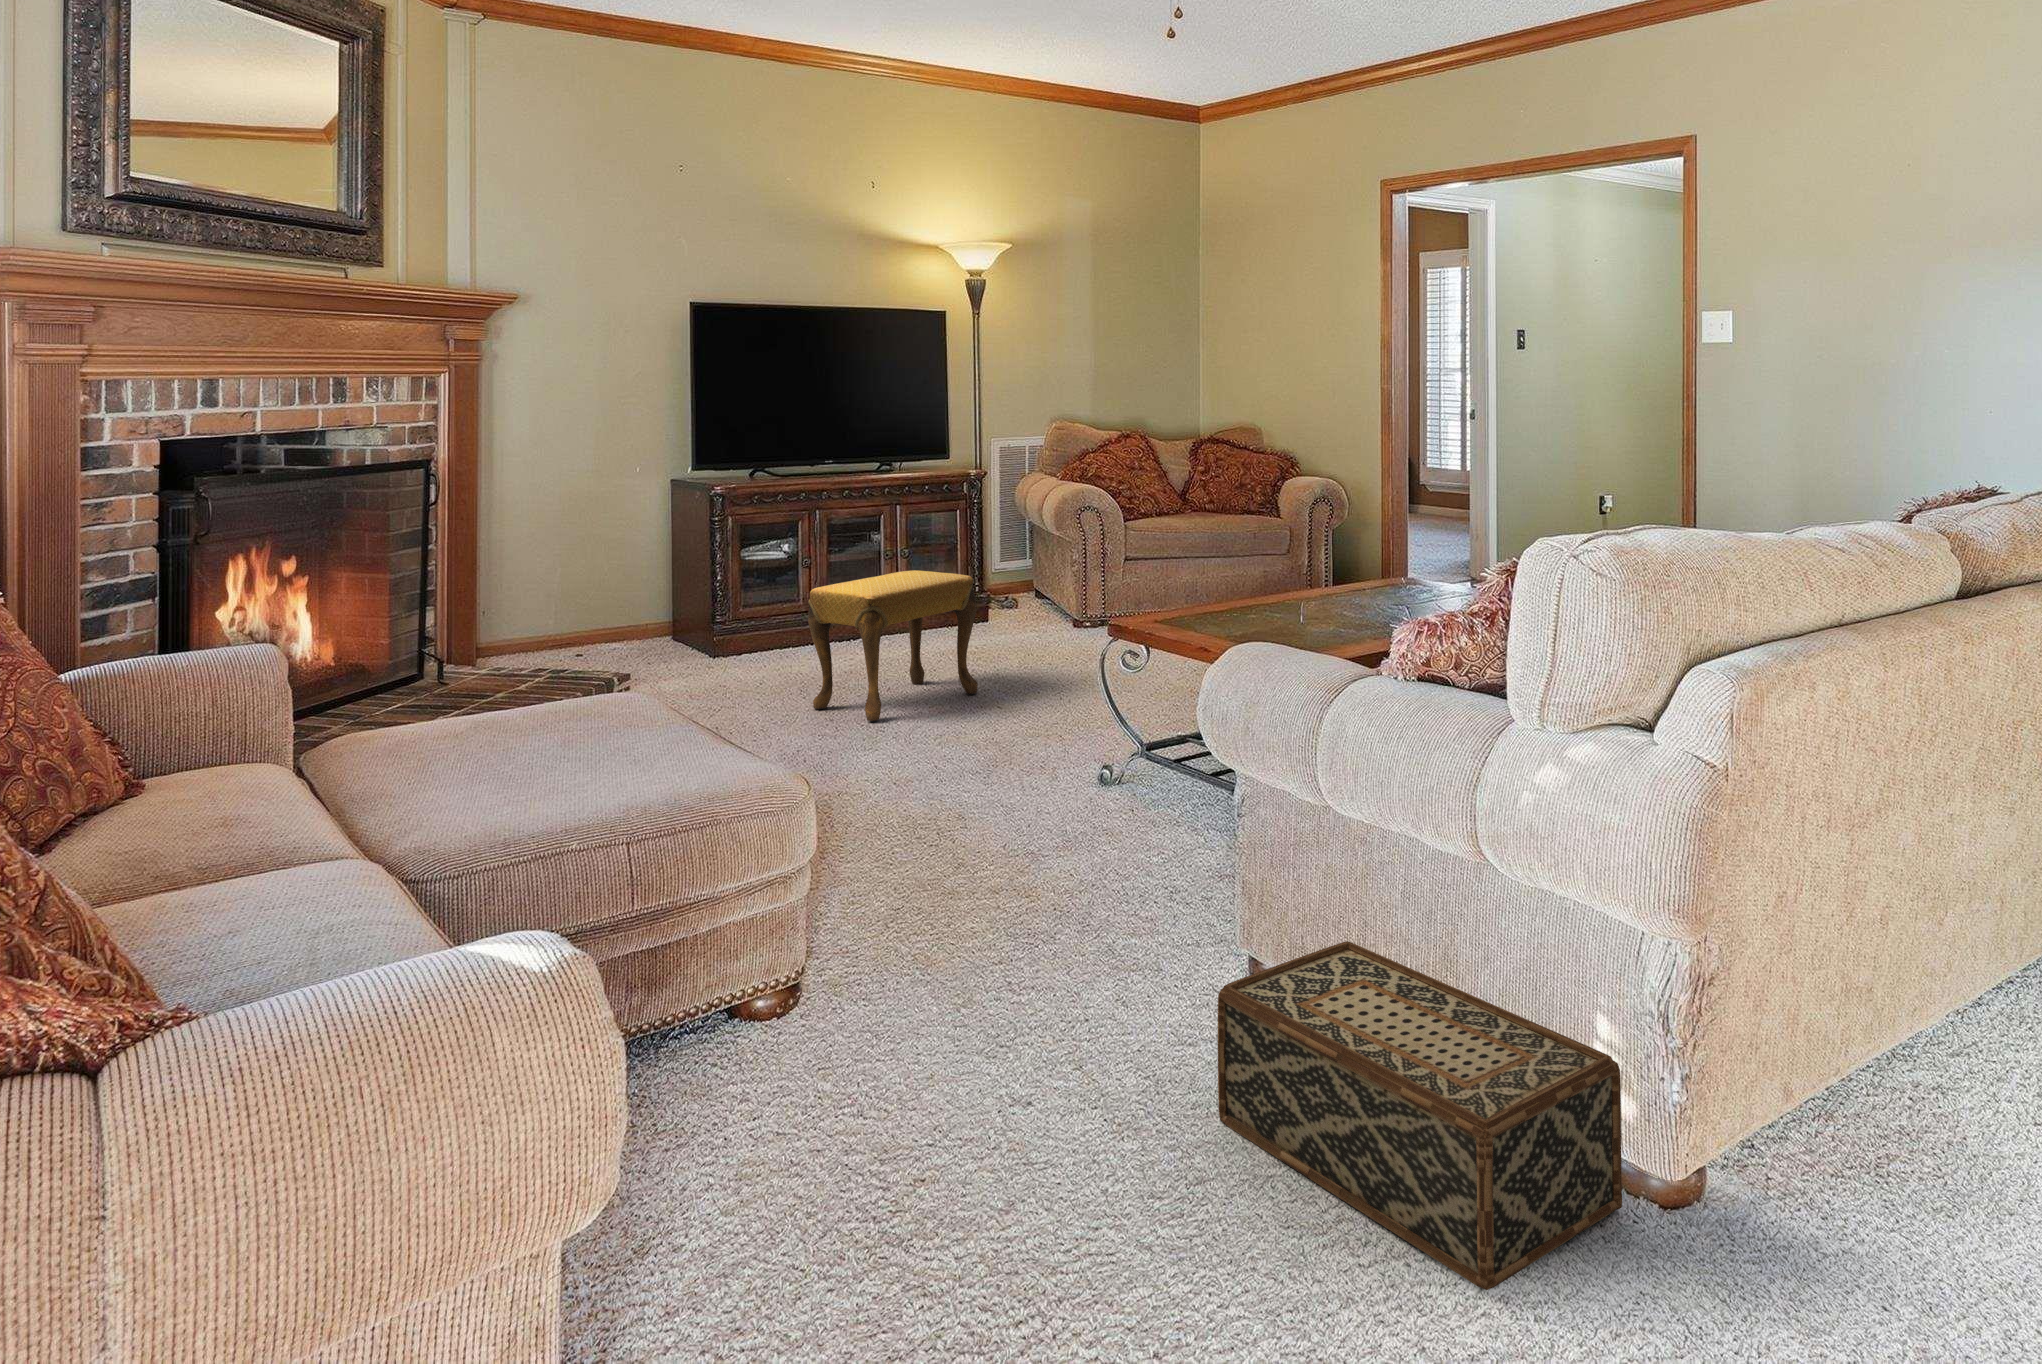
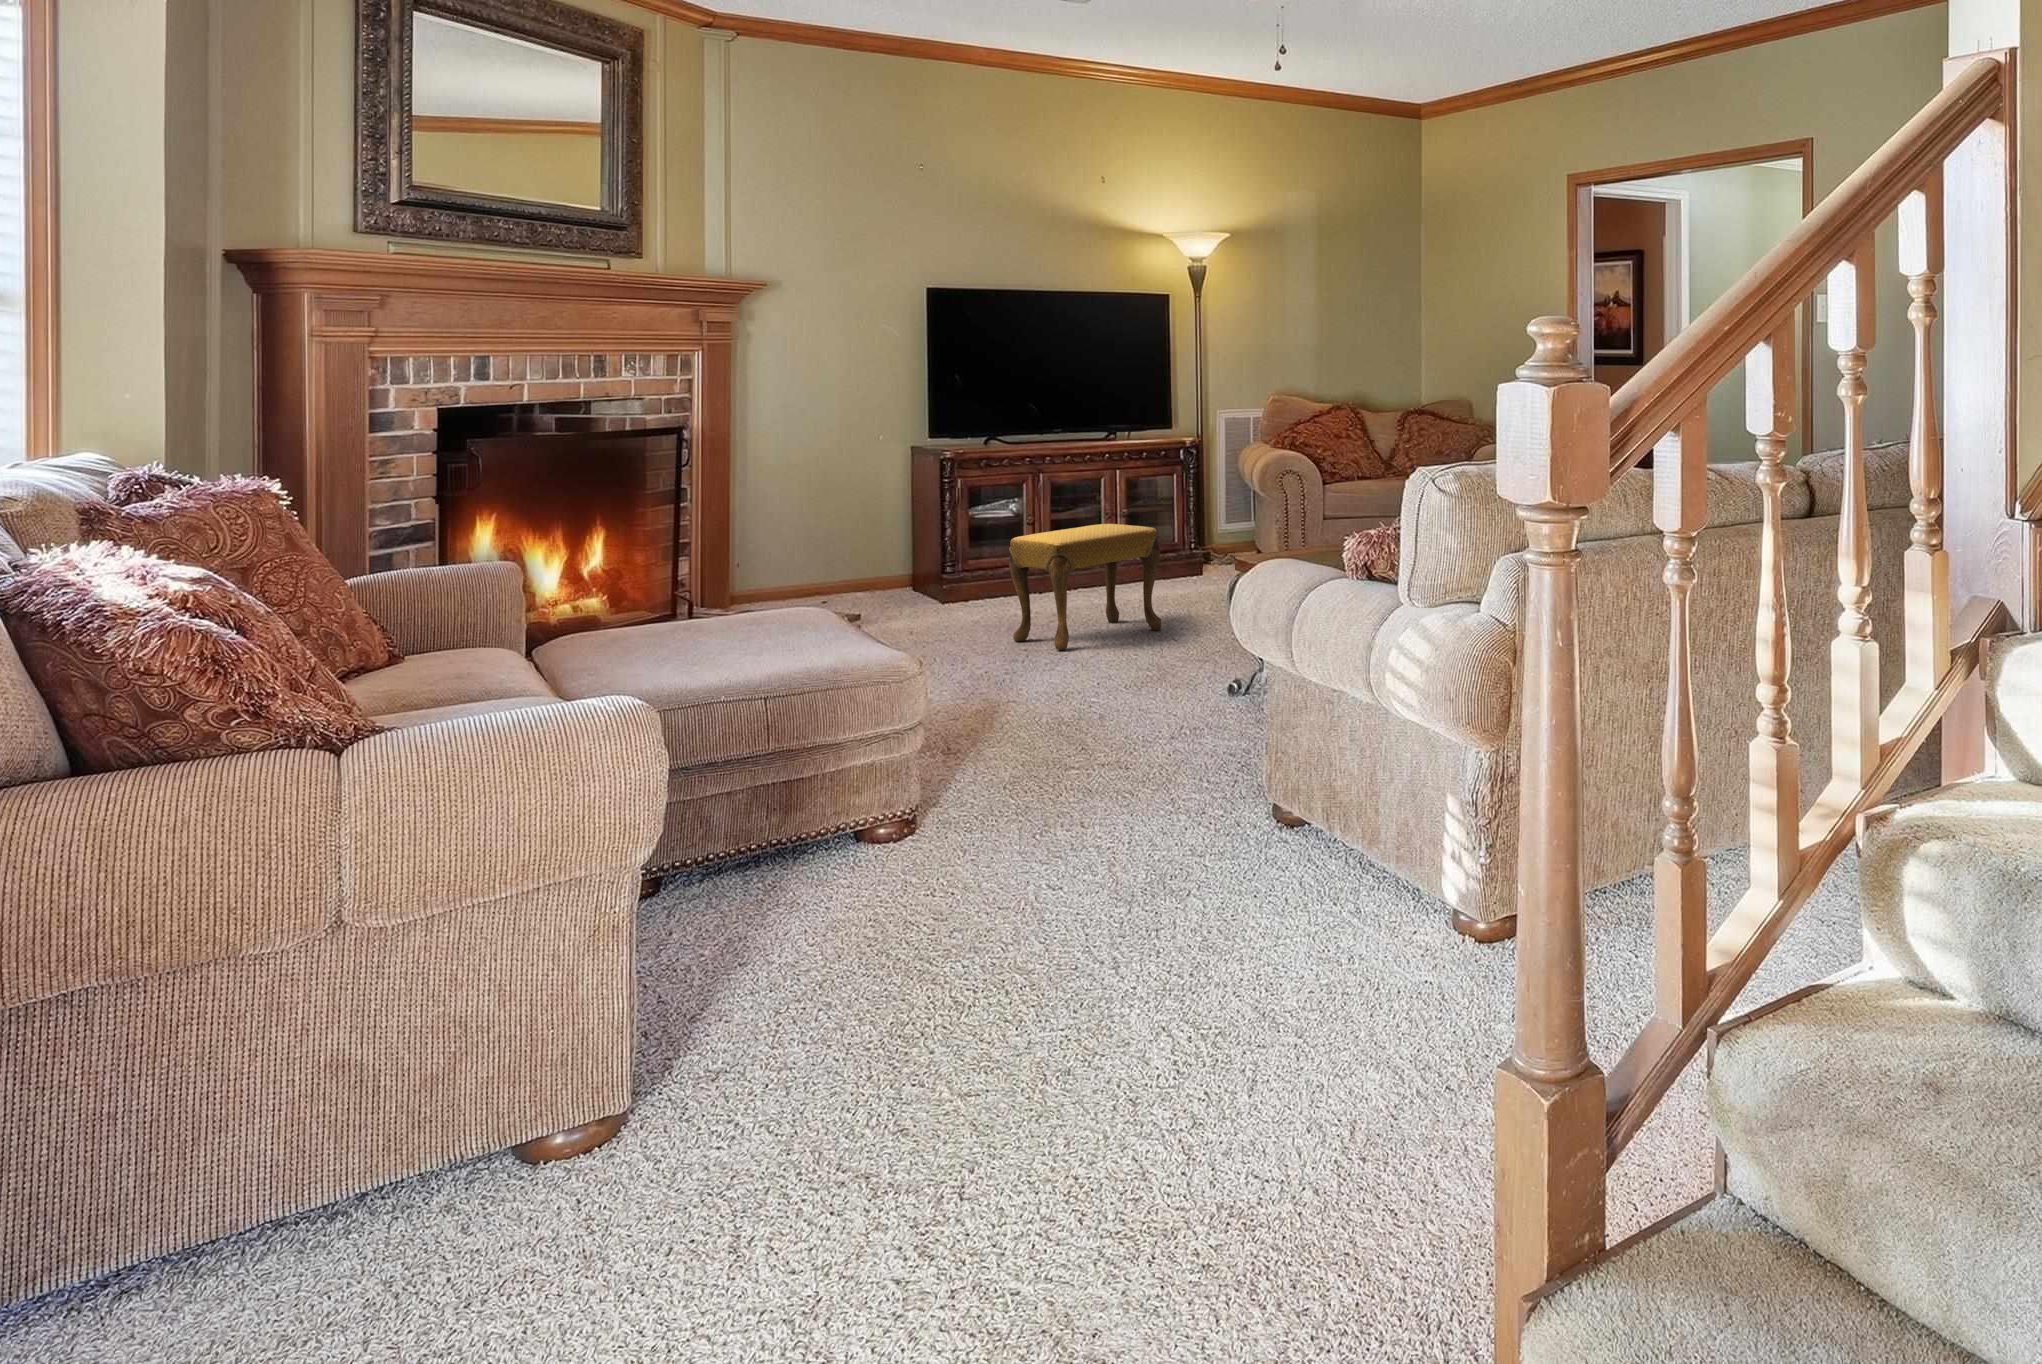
woven basket: present [1218,941,1622,1290] -> none [1198,776,1453,980]

